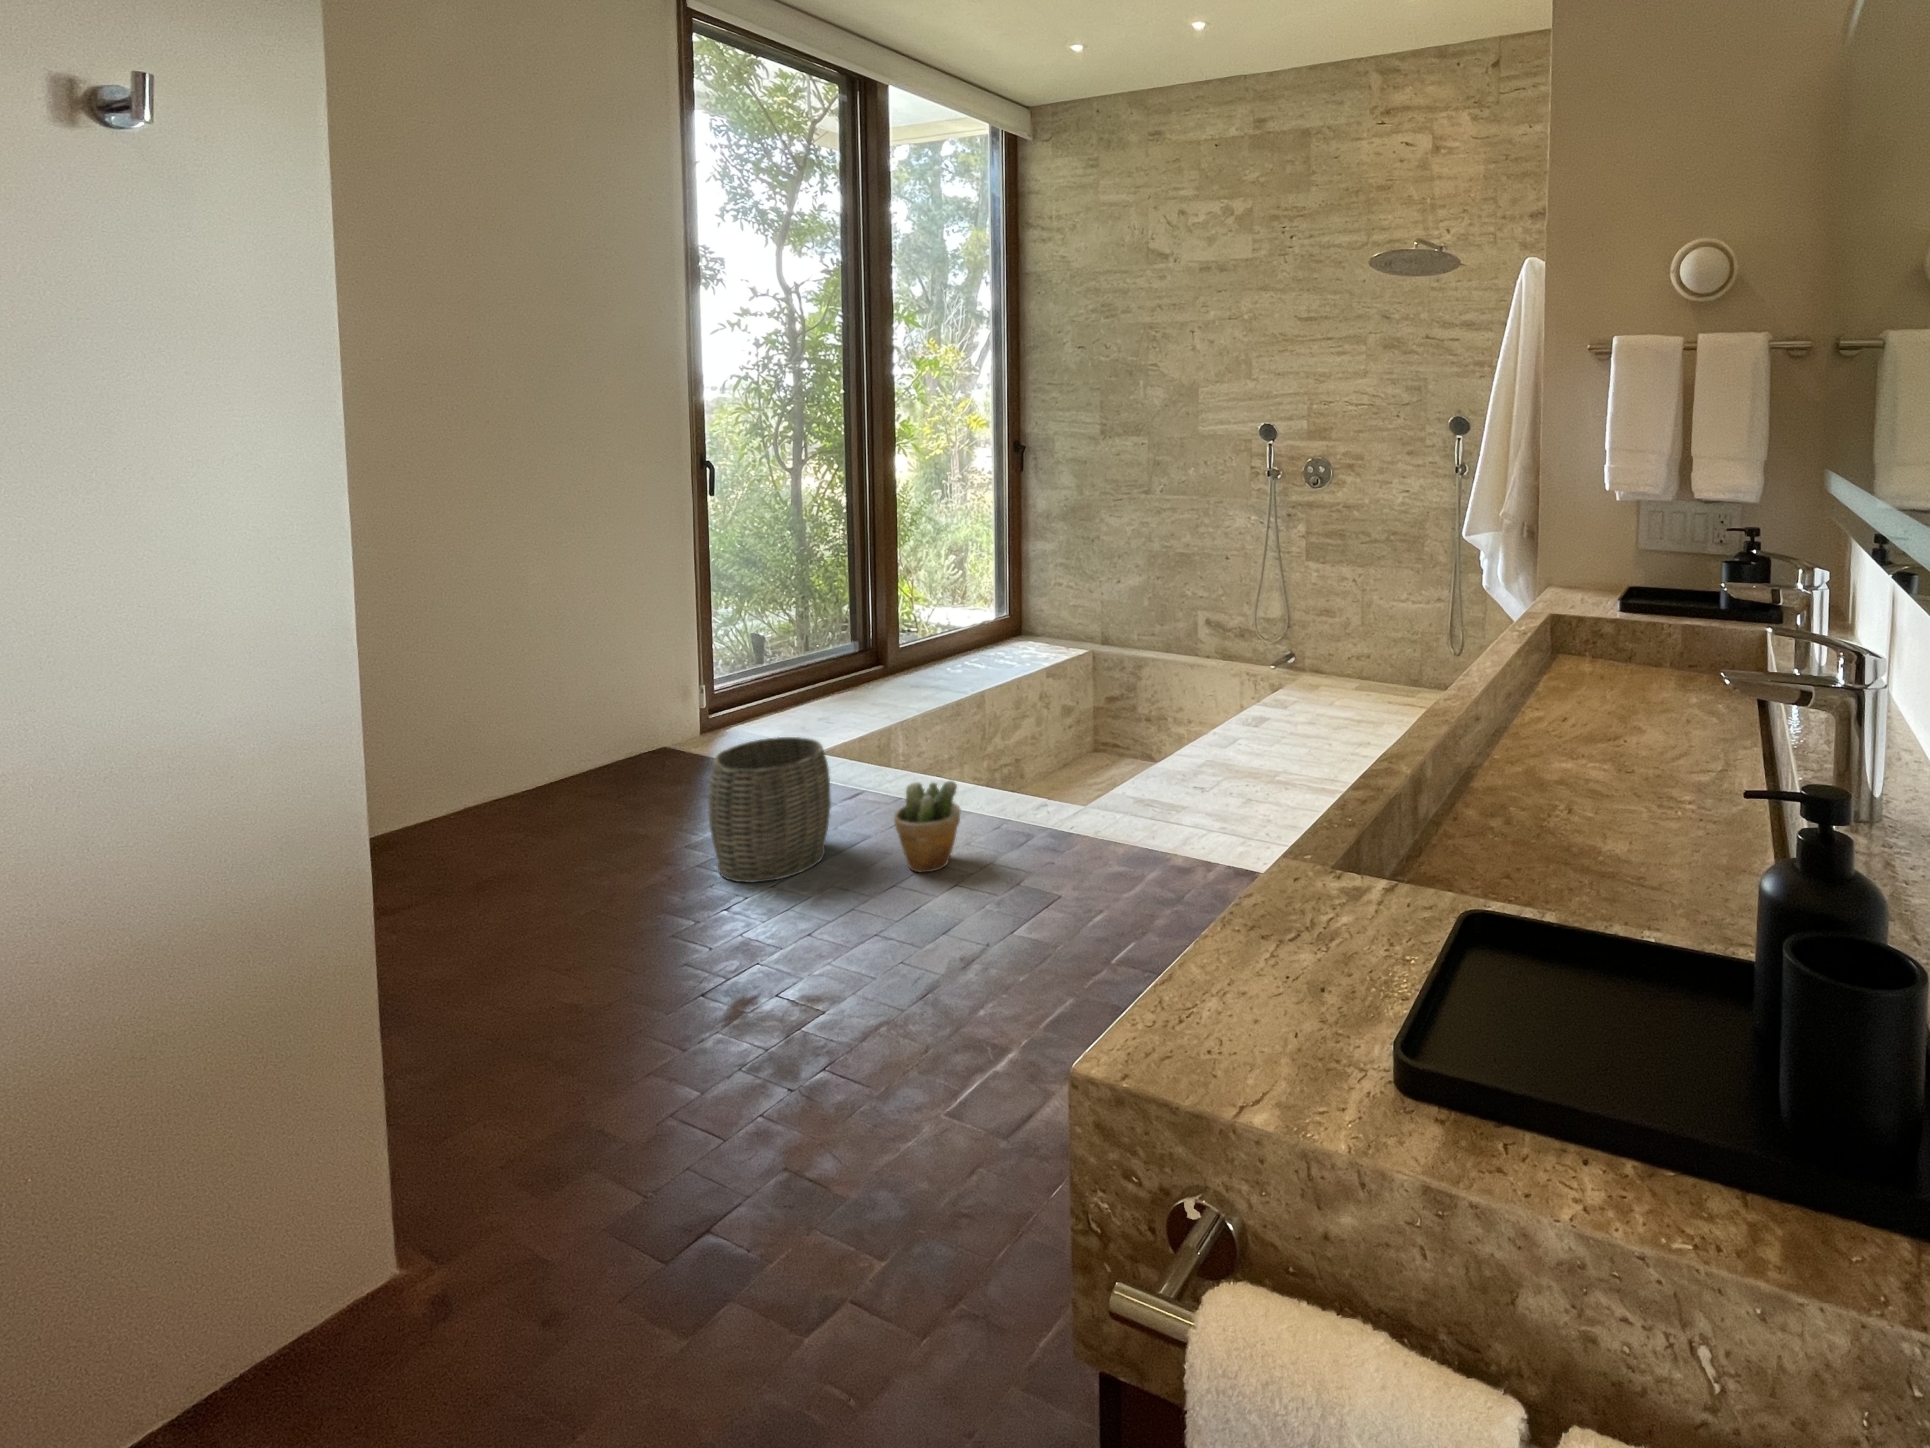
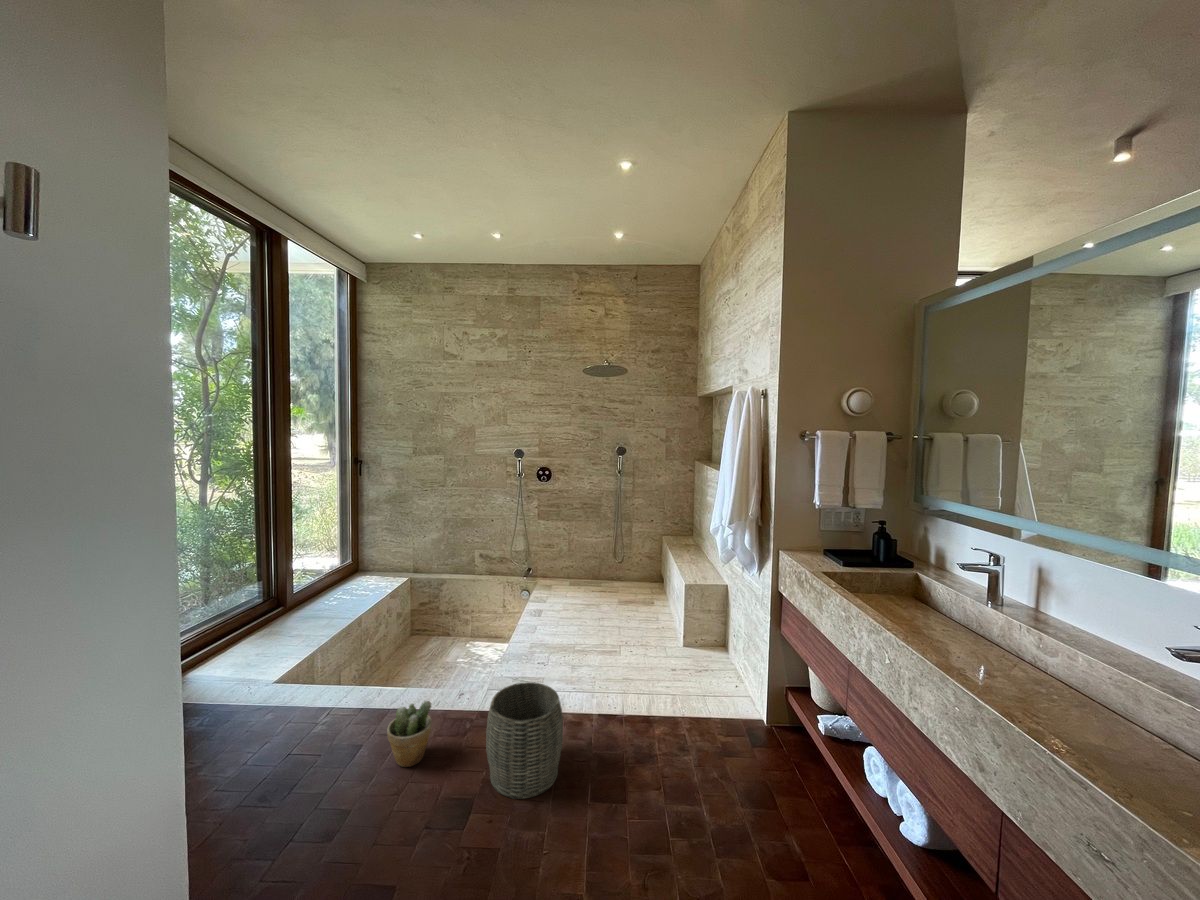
woven basket: present [708,737,831,882] -> present [486,682,563,799]

